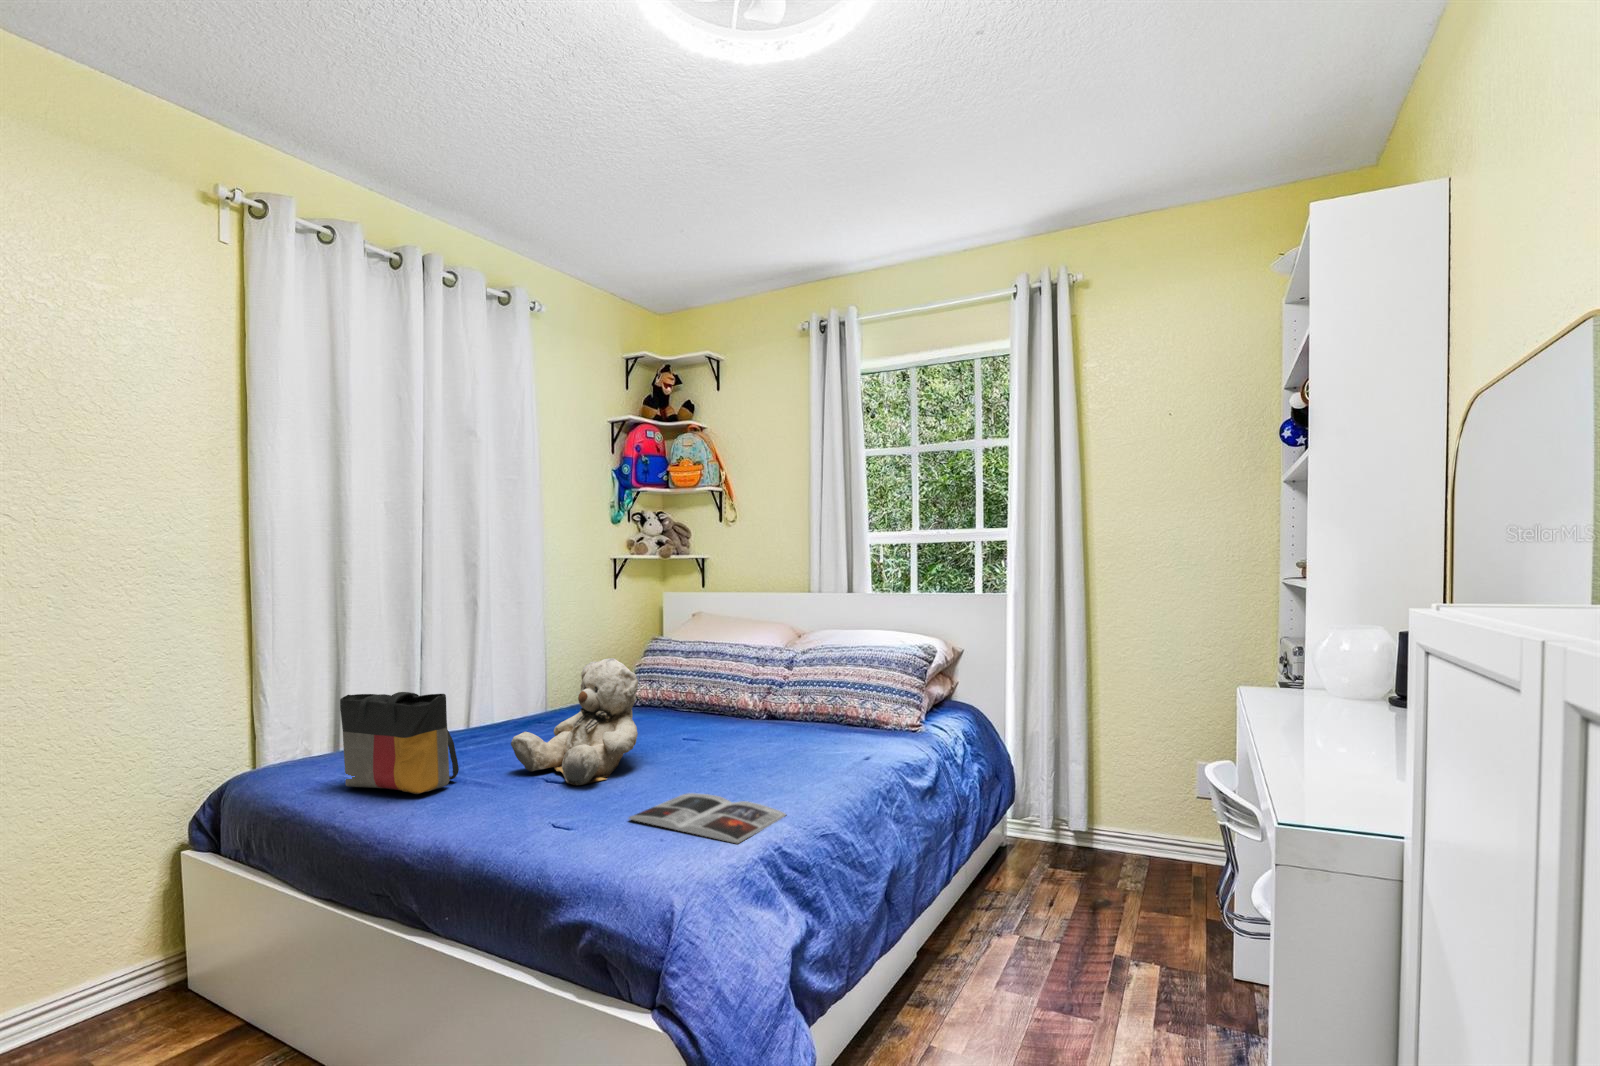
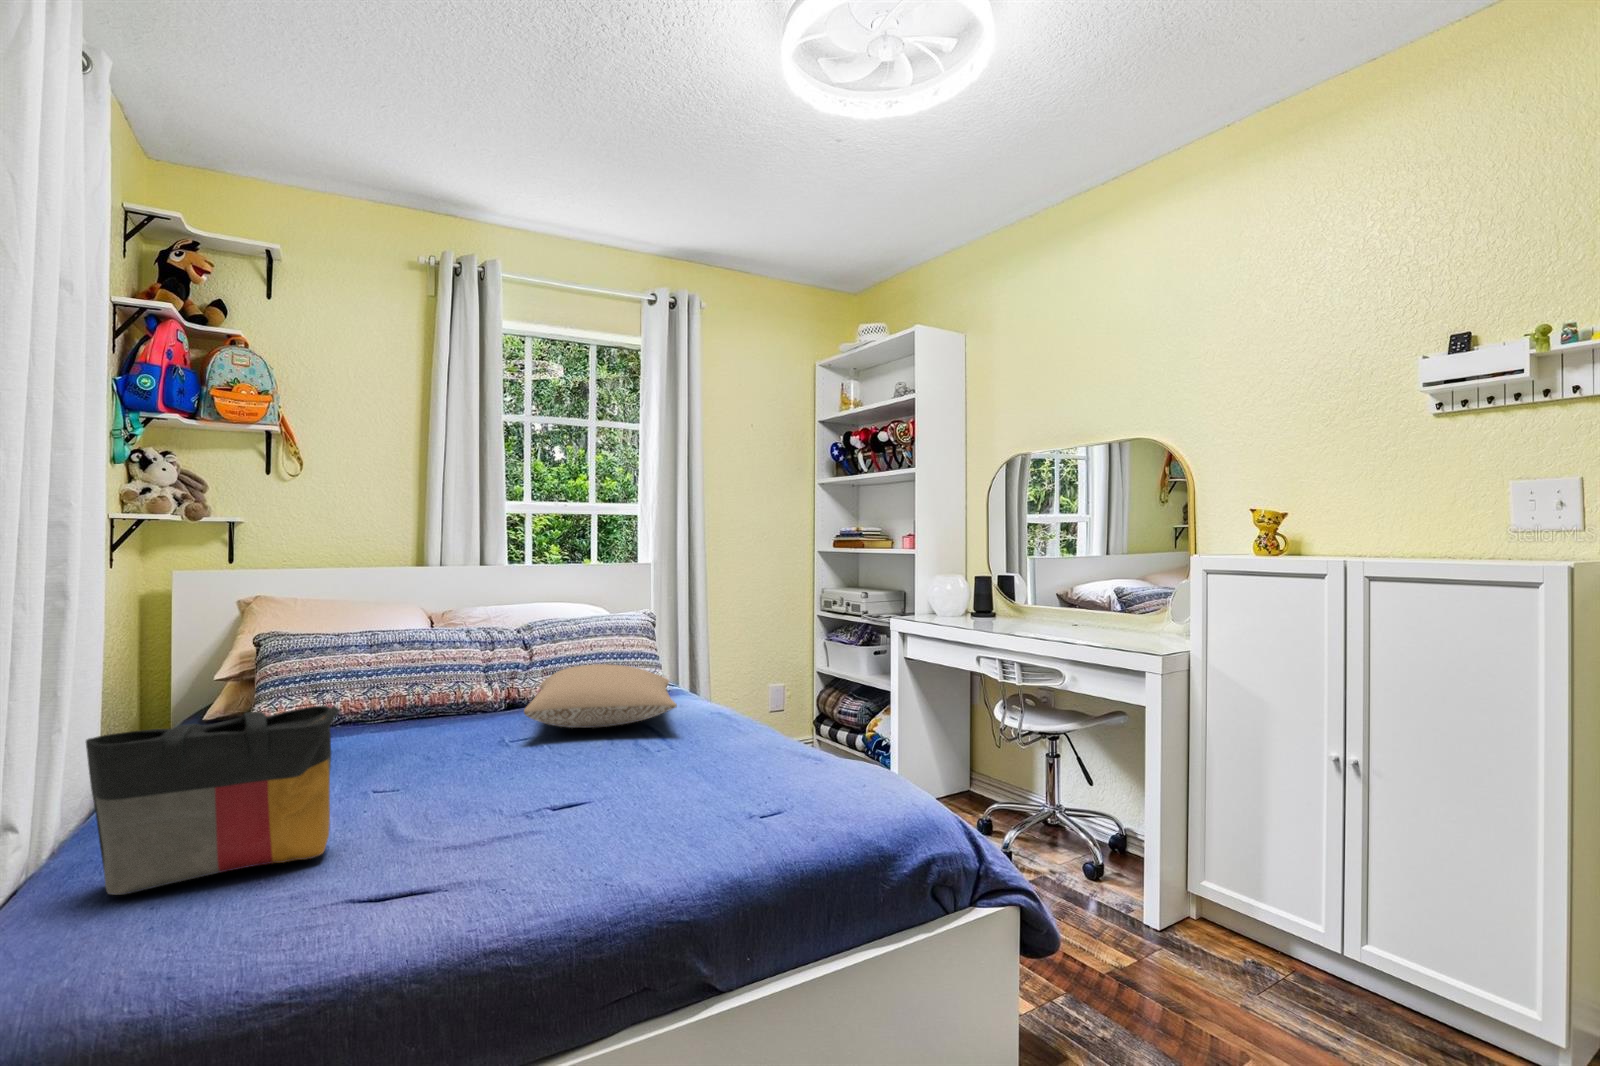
teddy bear: present [511,658,638,785] -> none [355,641,530,802]
pillow: none [686,691,868,752] -> present [524,664,677,728]
magazine: present [629,793,786,843] -> none [646,754,799,794]

